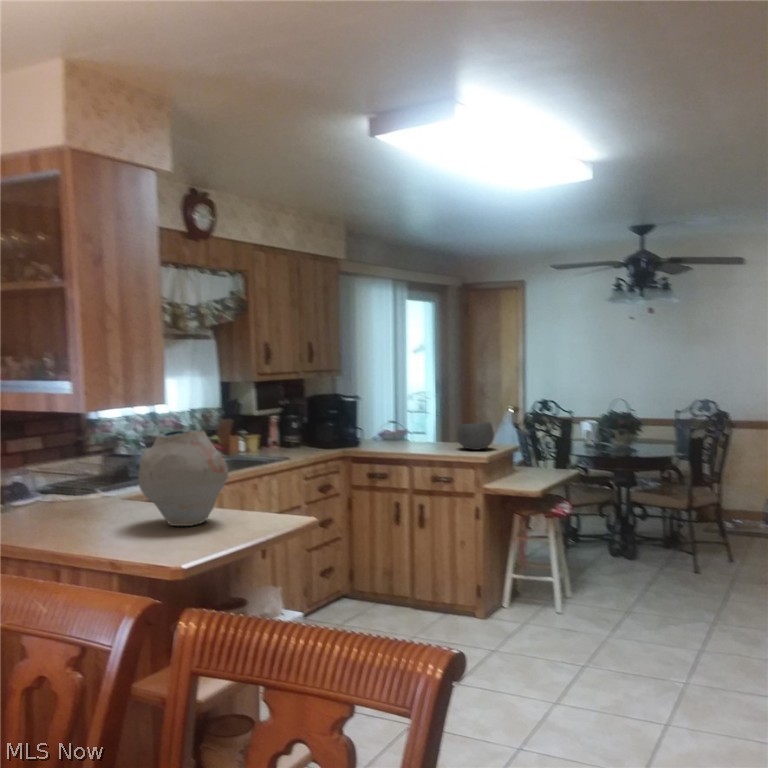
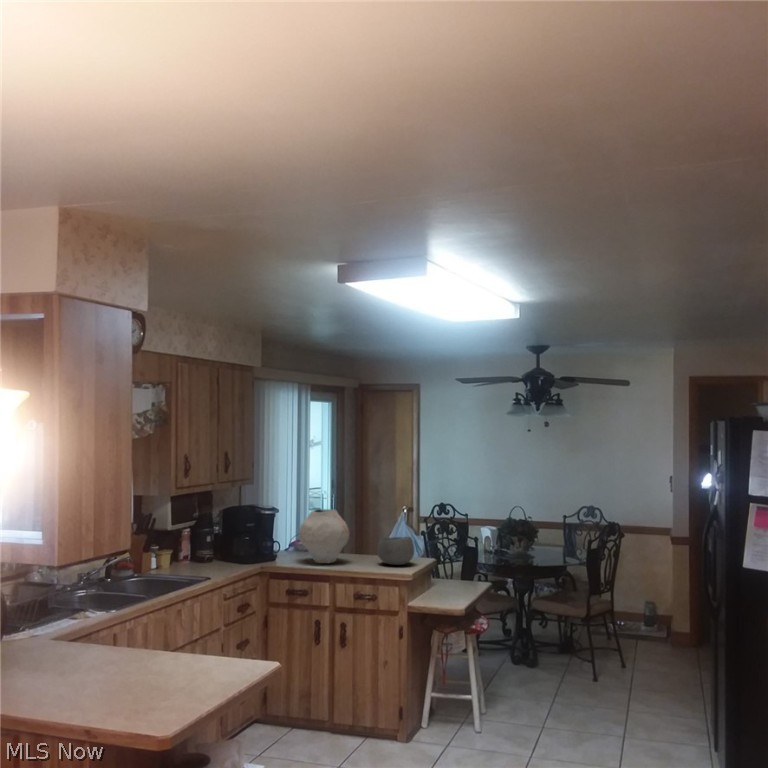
vase: present [139,430,228,526] -> present [299,509,349,563]

